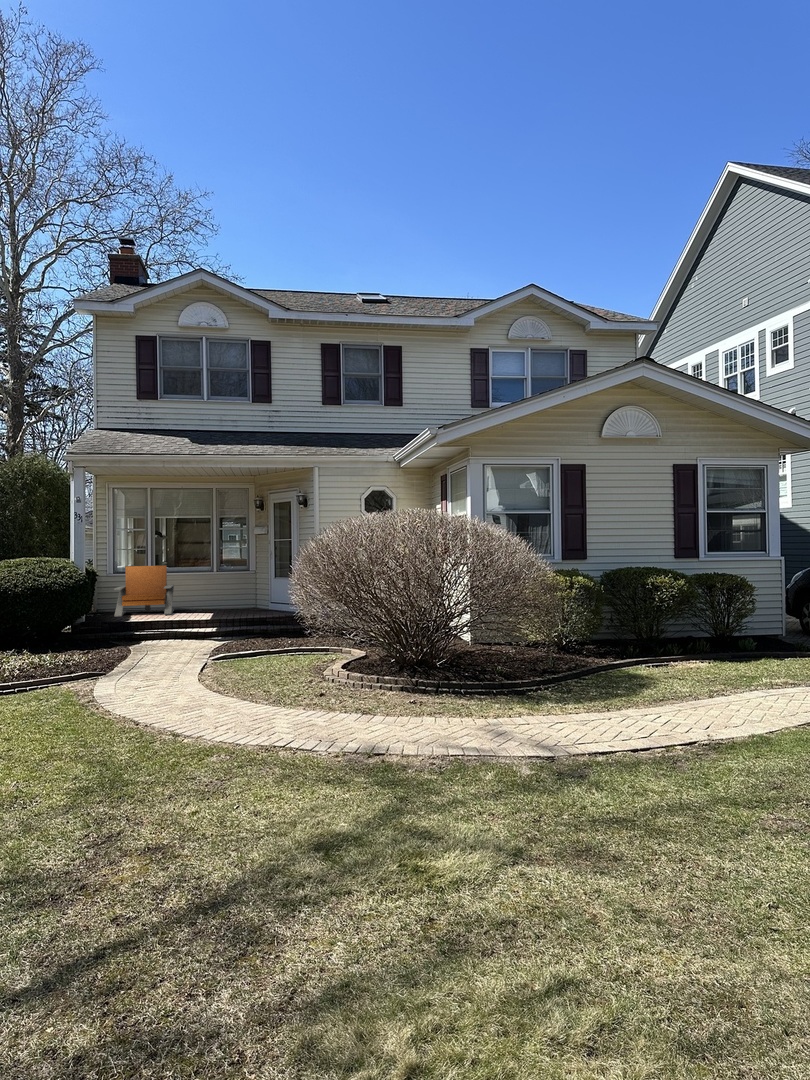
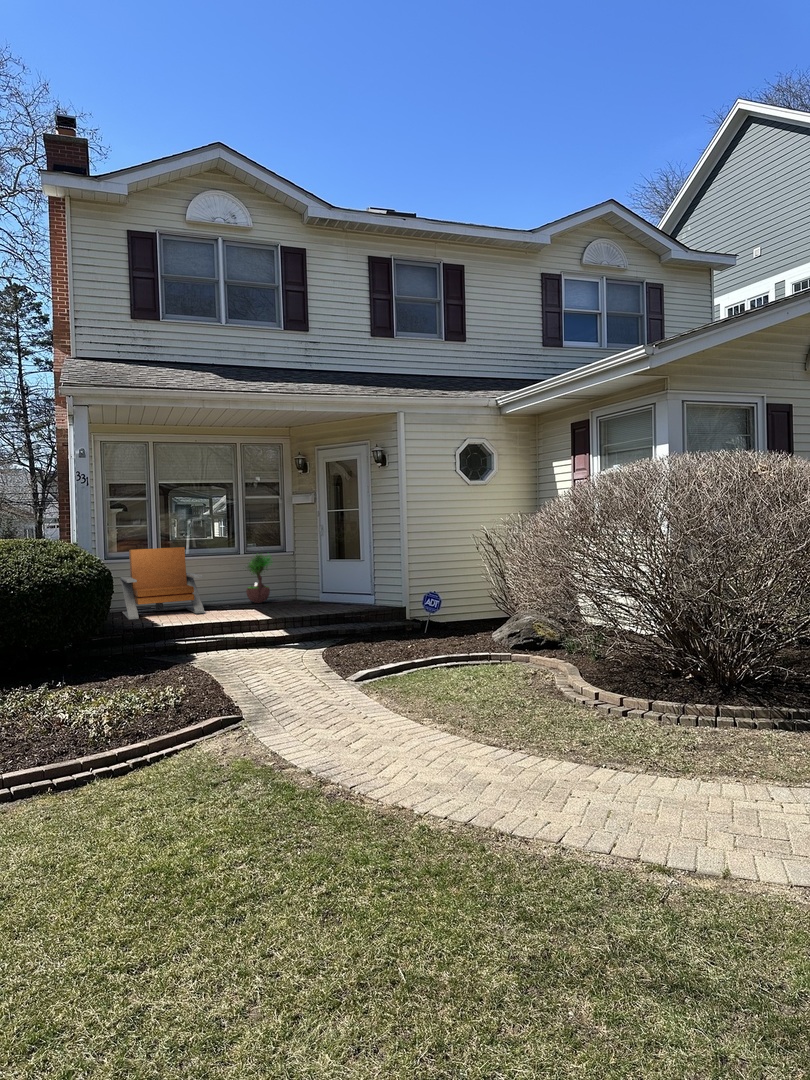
potted tree: none [212,569,237,609] -> present [246,555,270,603]

